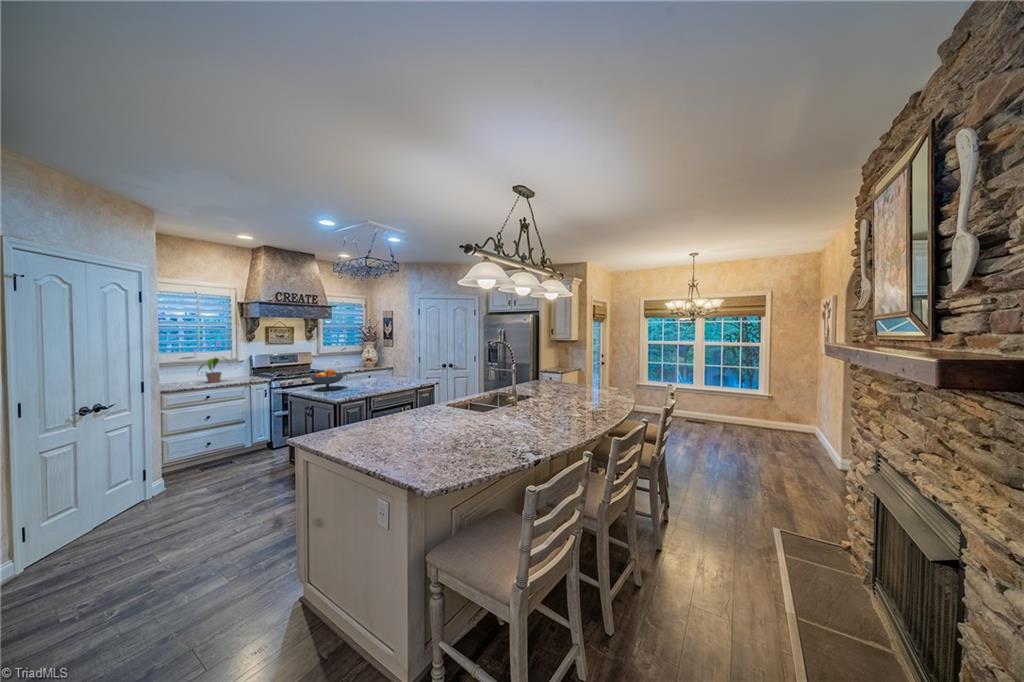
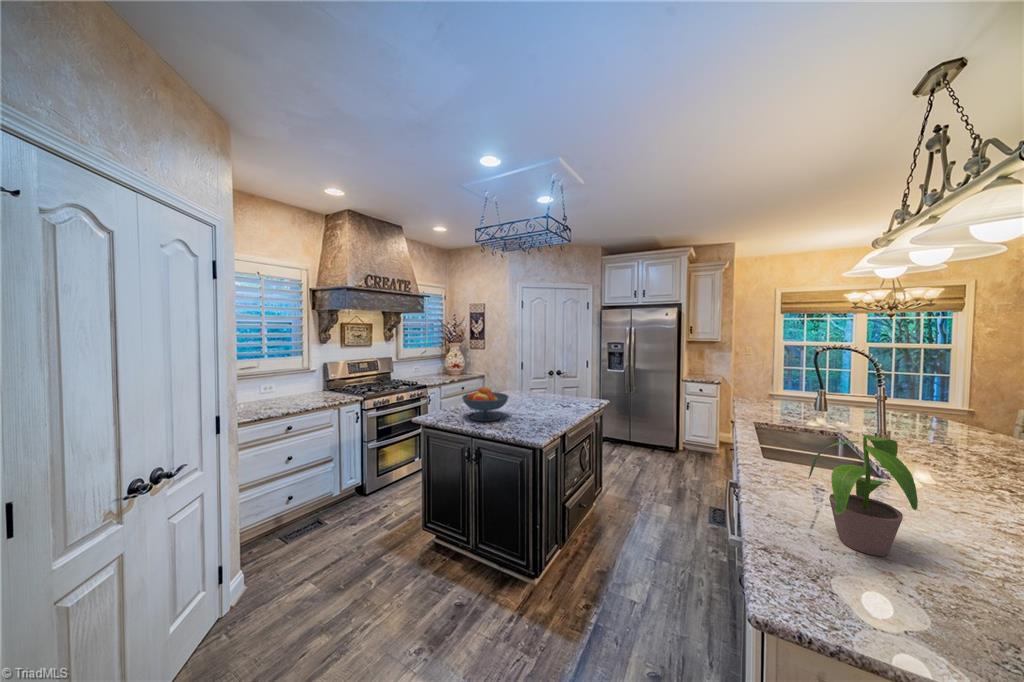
potted plant: present [198,357,228,383] -> present [809,434,918,556]

